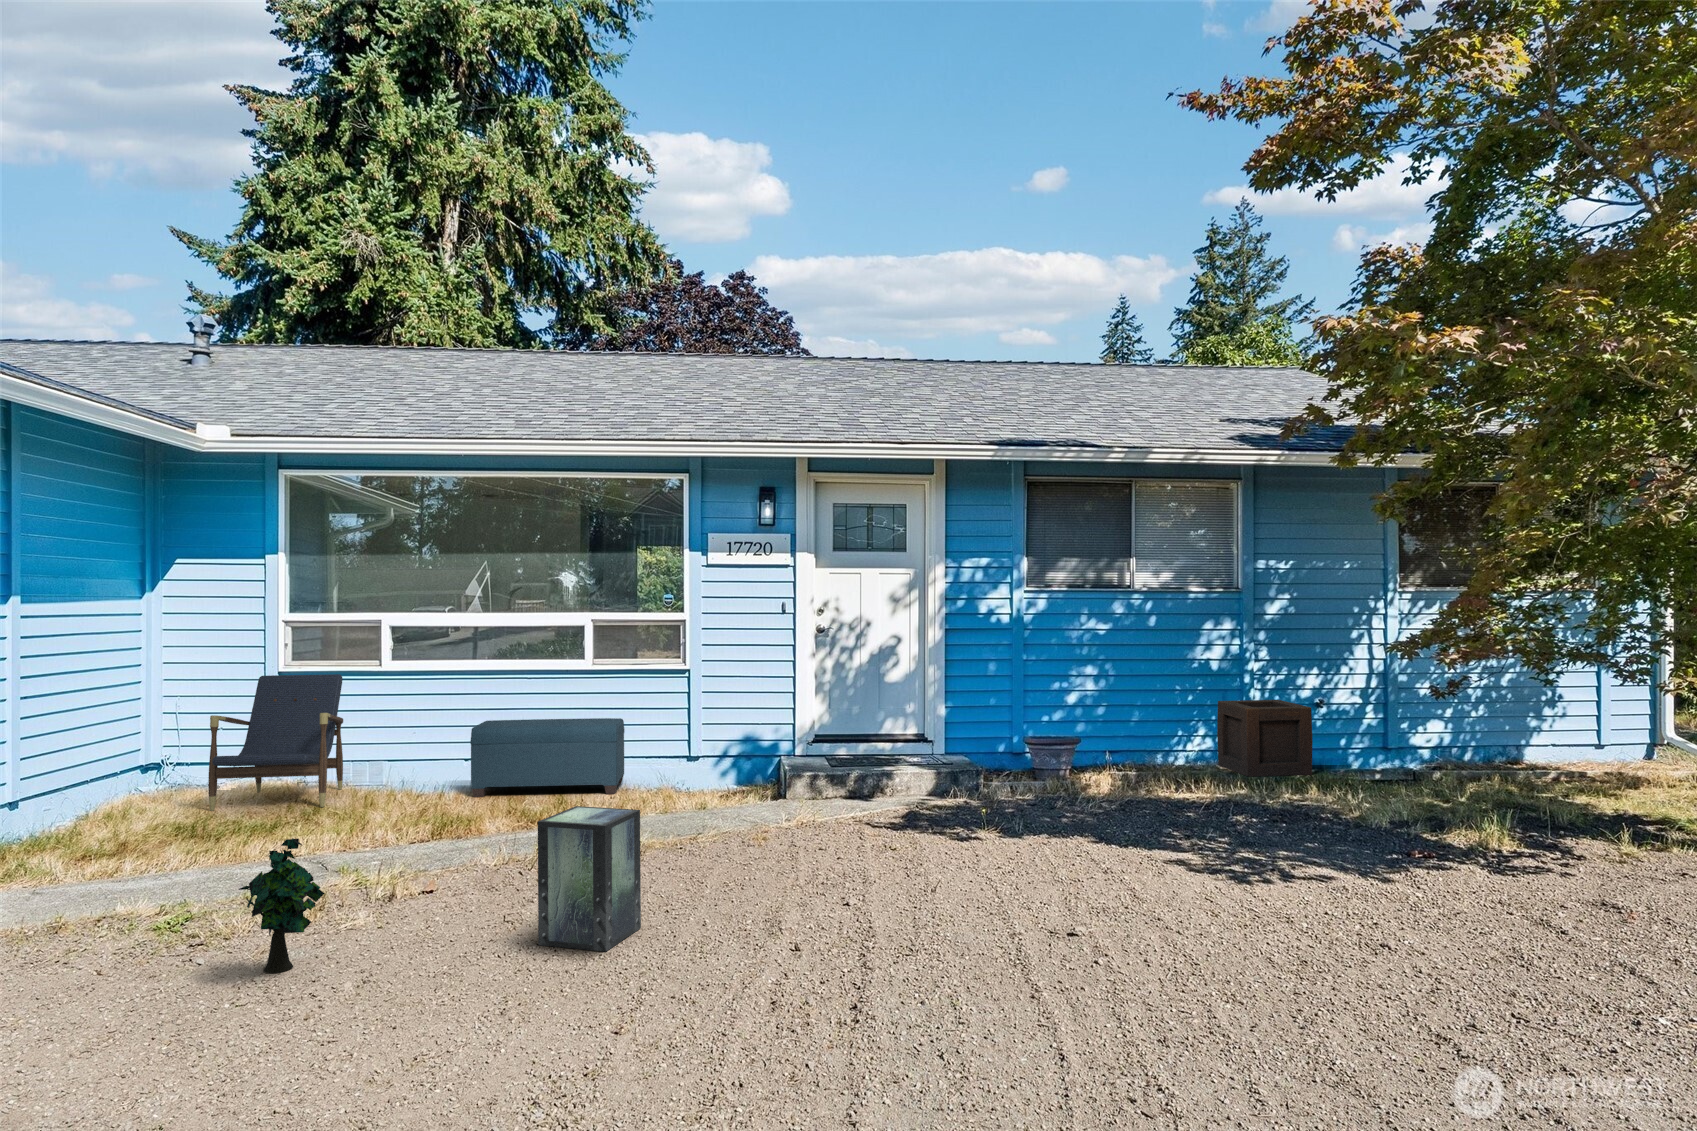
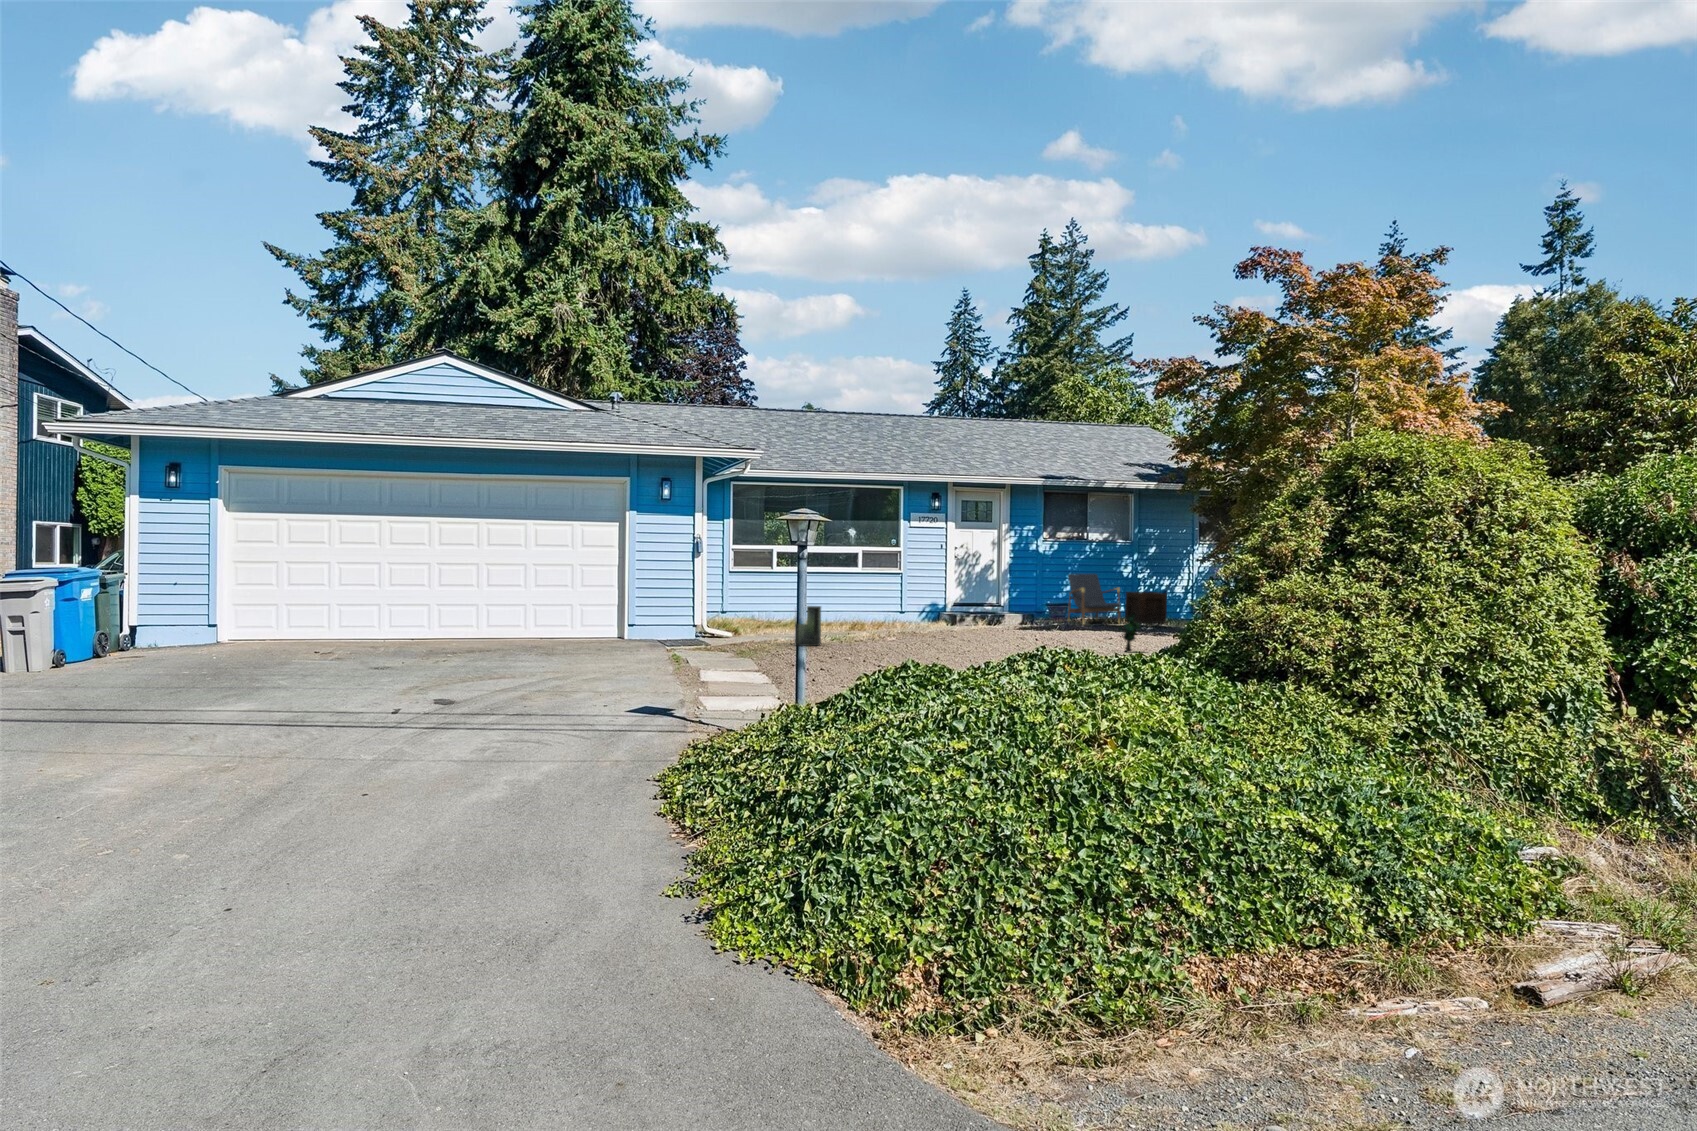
lounge chair: present [208,674,343,811] -> present [1068,574,1121,624]
bench: present [470,718,624,797] -> none [819,595,887,627]
storage box: present [538,806,641,952] -> present [795,606,821,646]
decorative plant: present [239,838,324,973] -> present [1119,614,1140,652]

